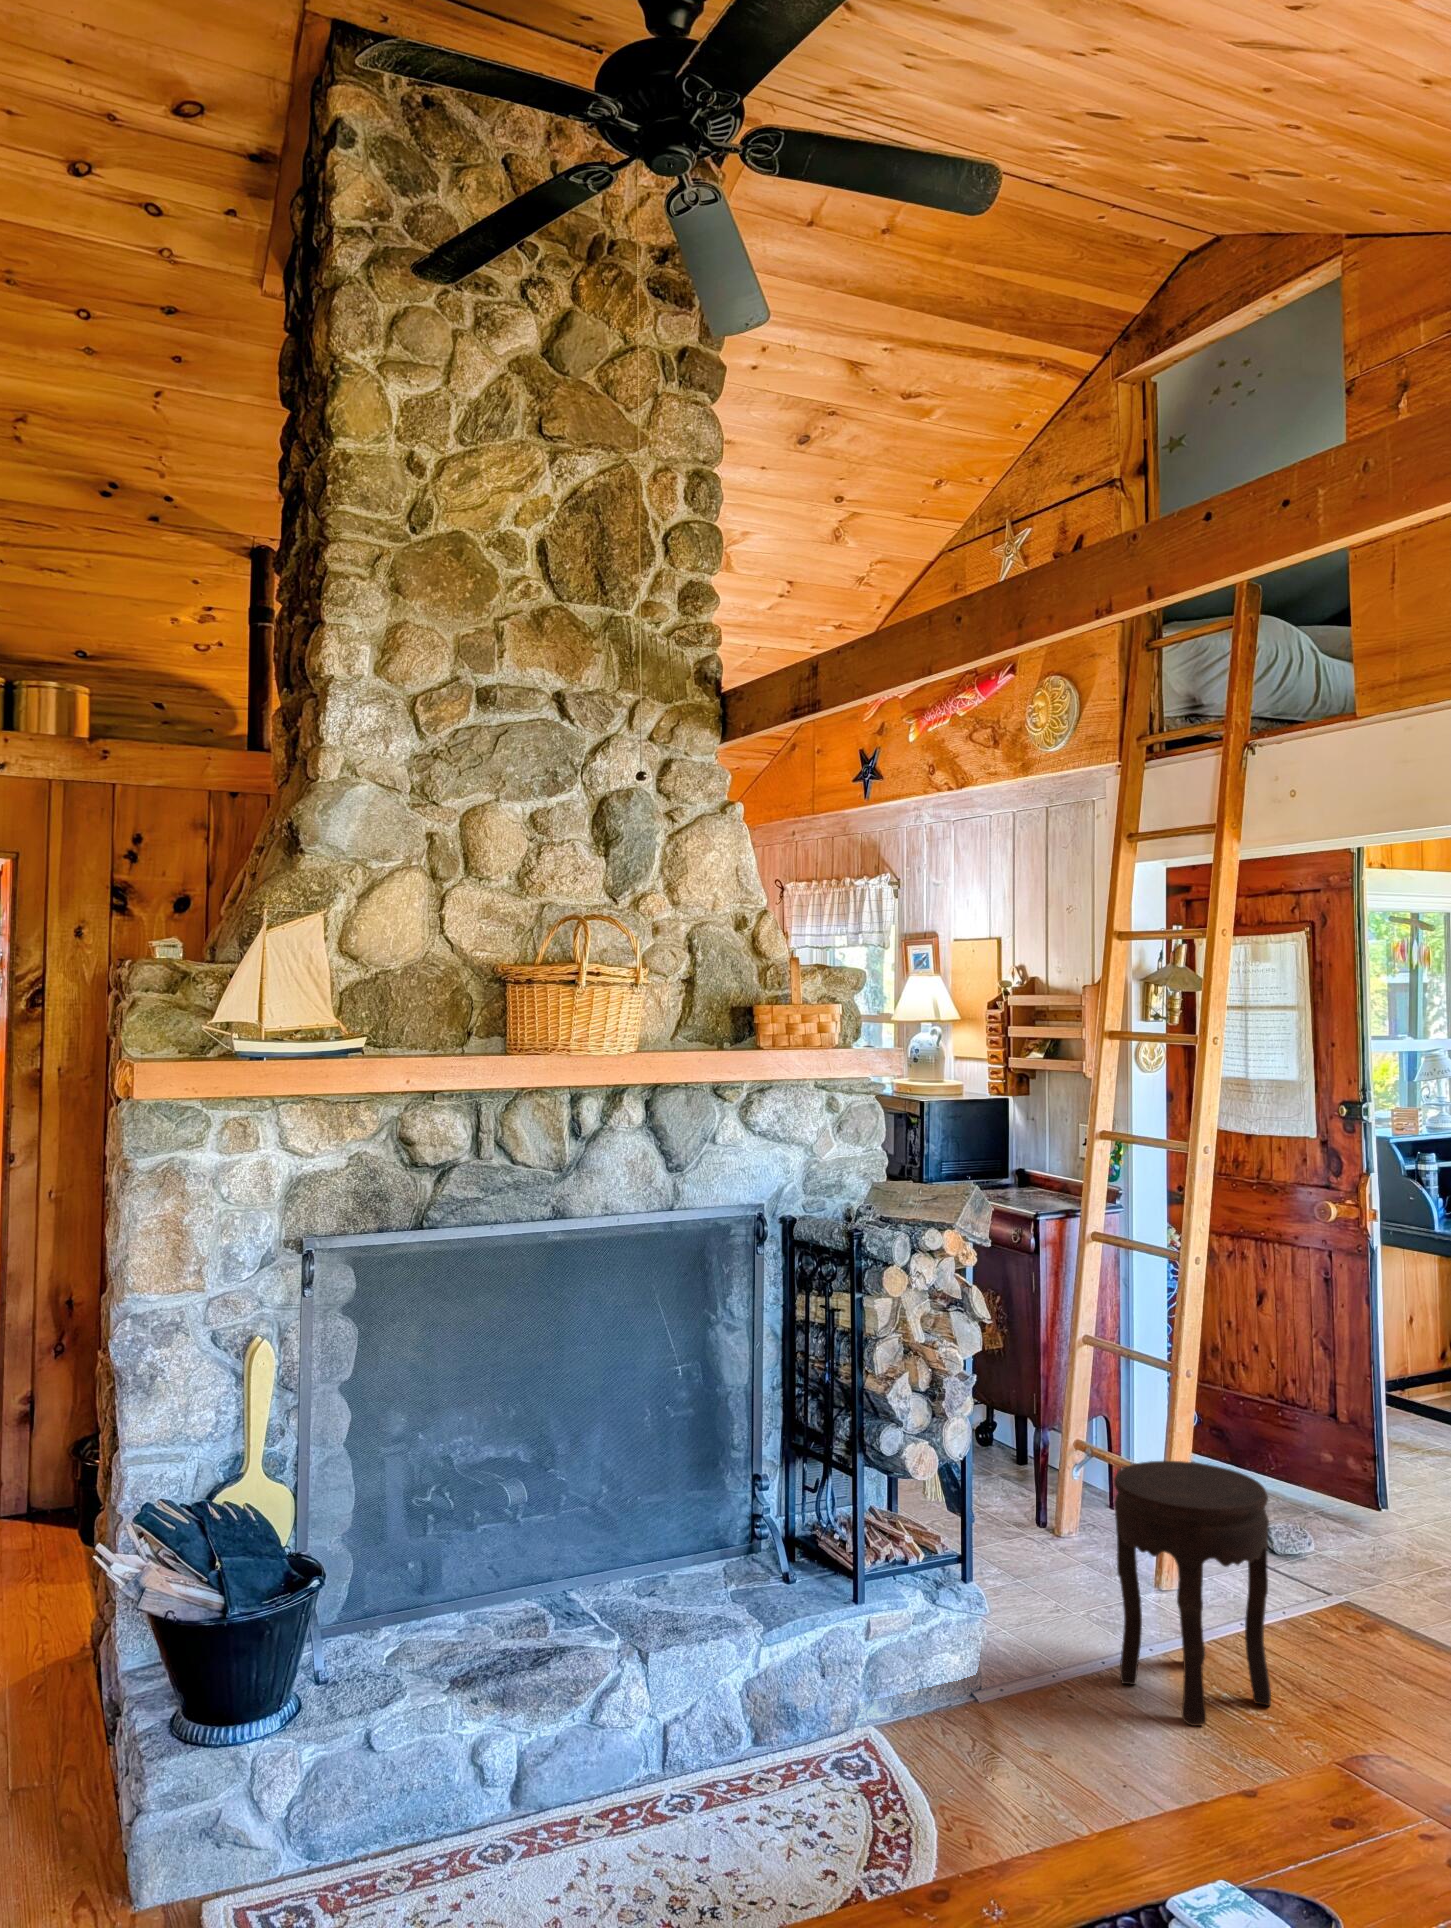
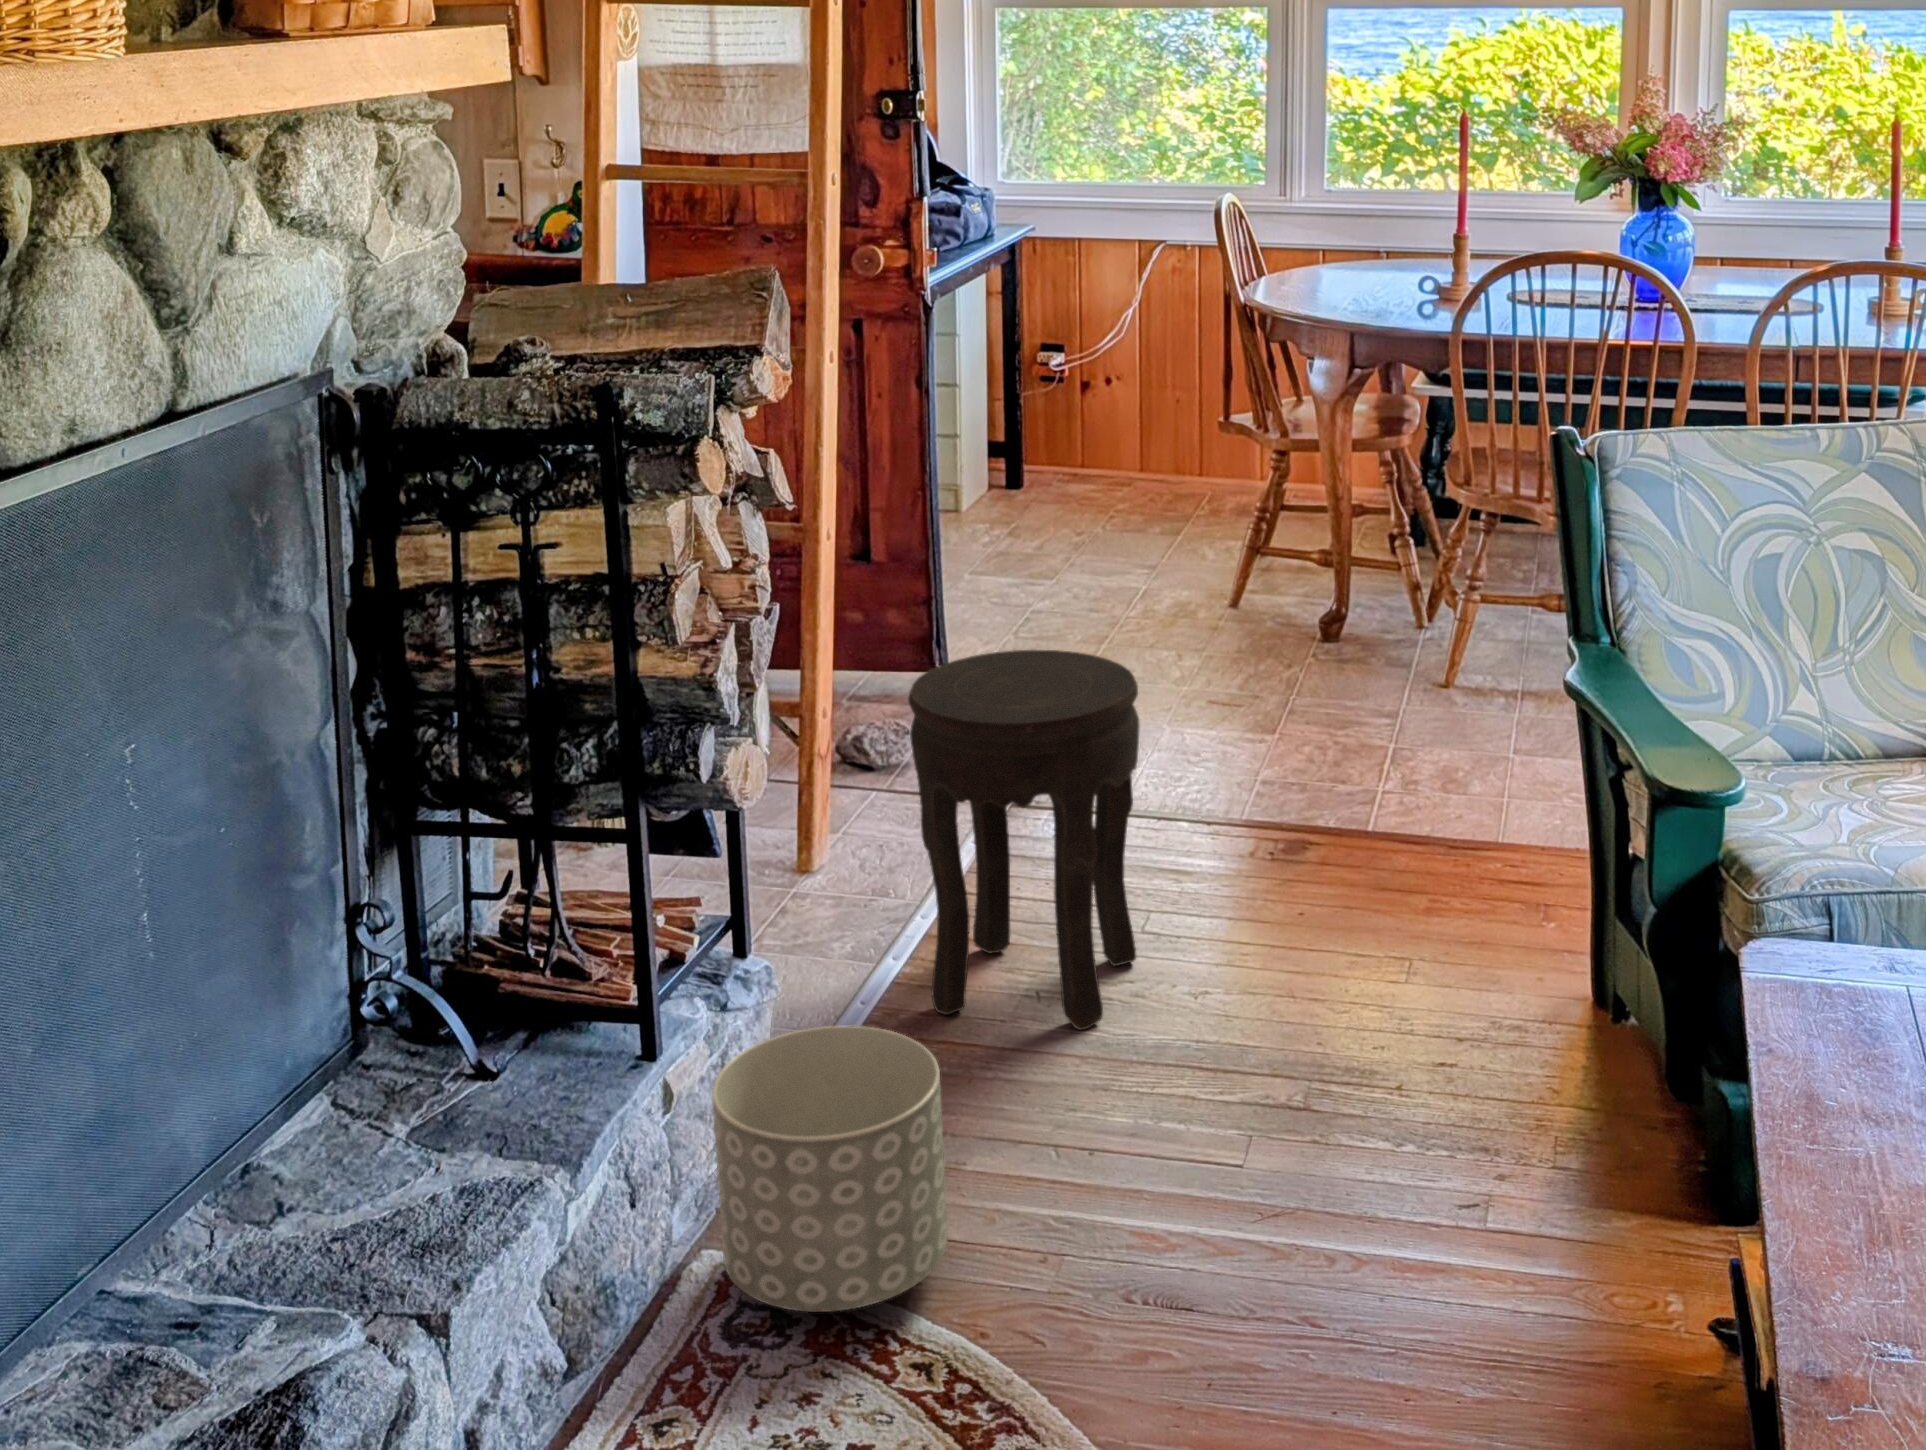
planter: none [847,1617,976,1782] -> present [712,1026,948,1312]

